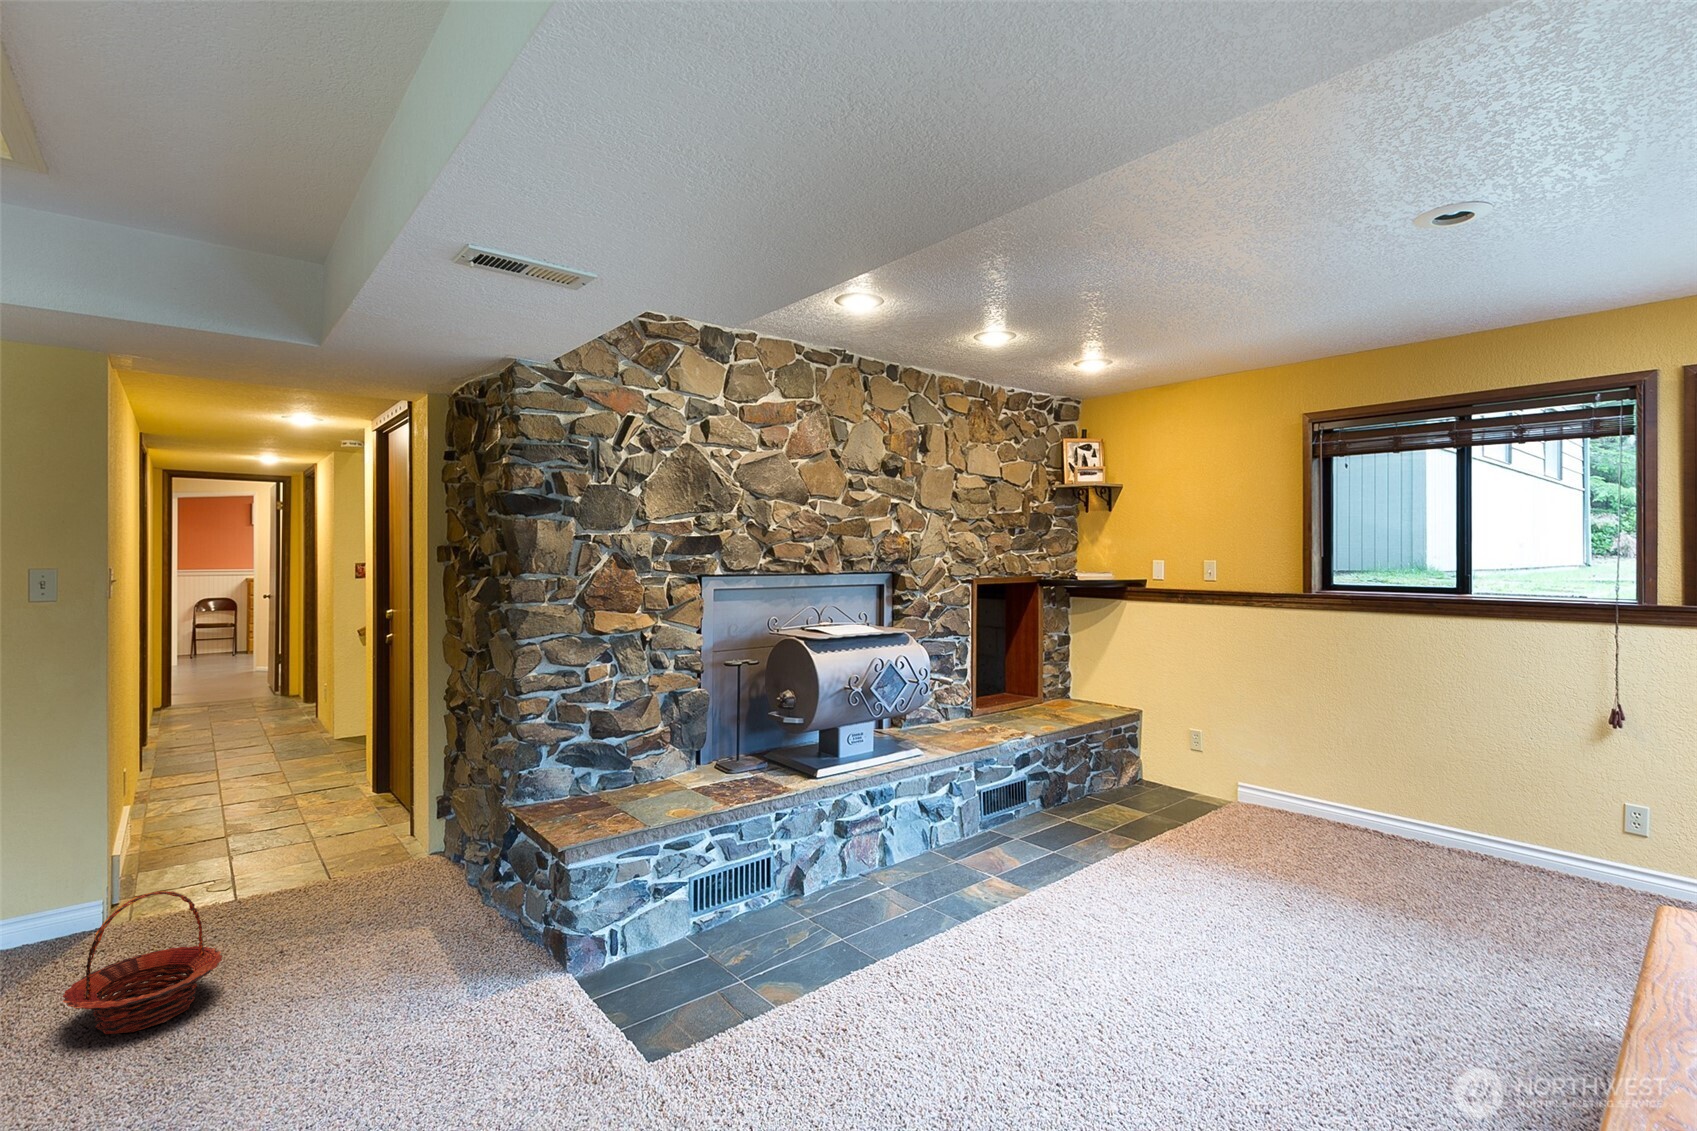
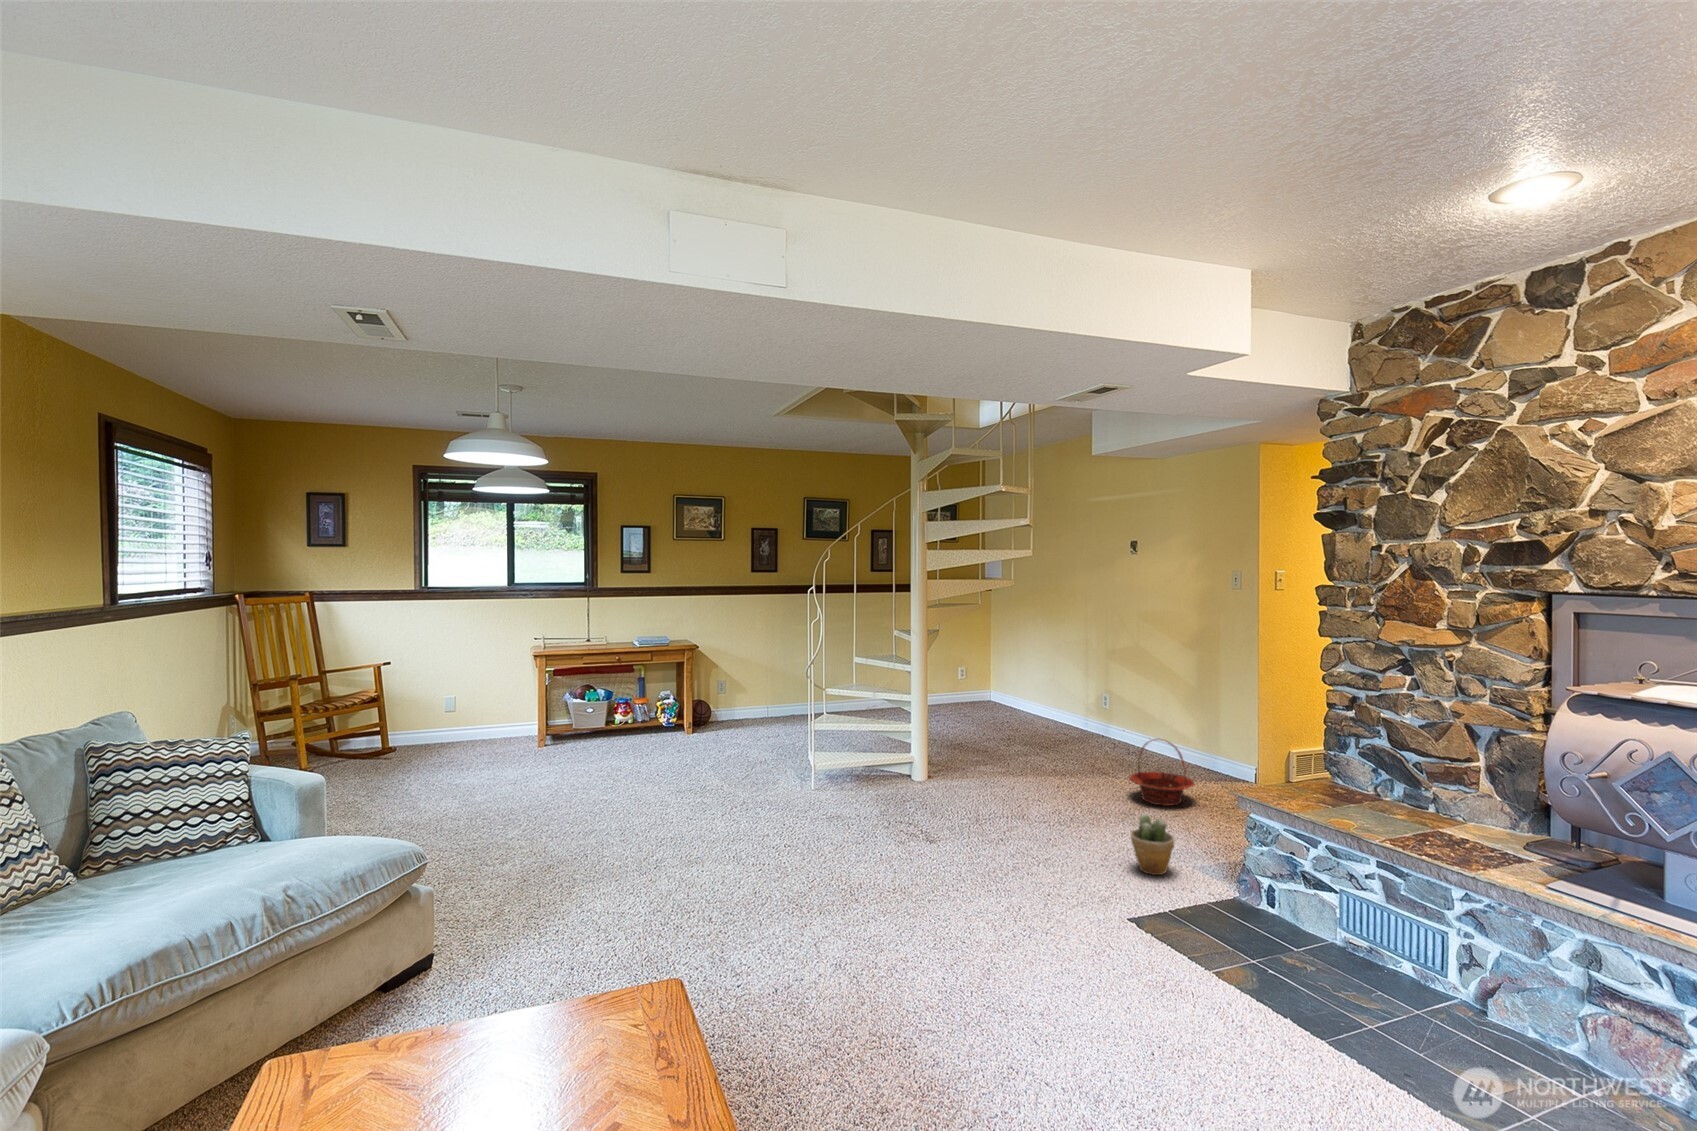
potted plant: none [442,937,514,1044] -> present [1131,814,1175,875]

